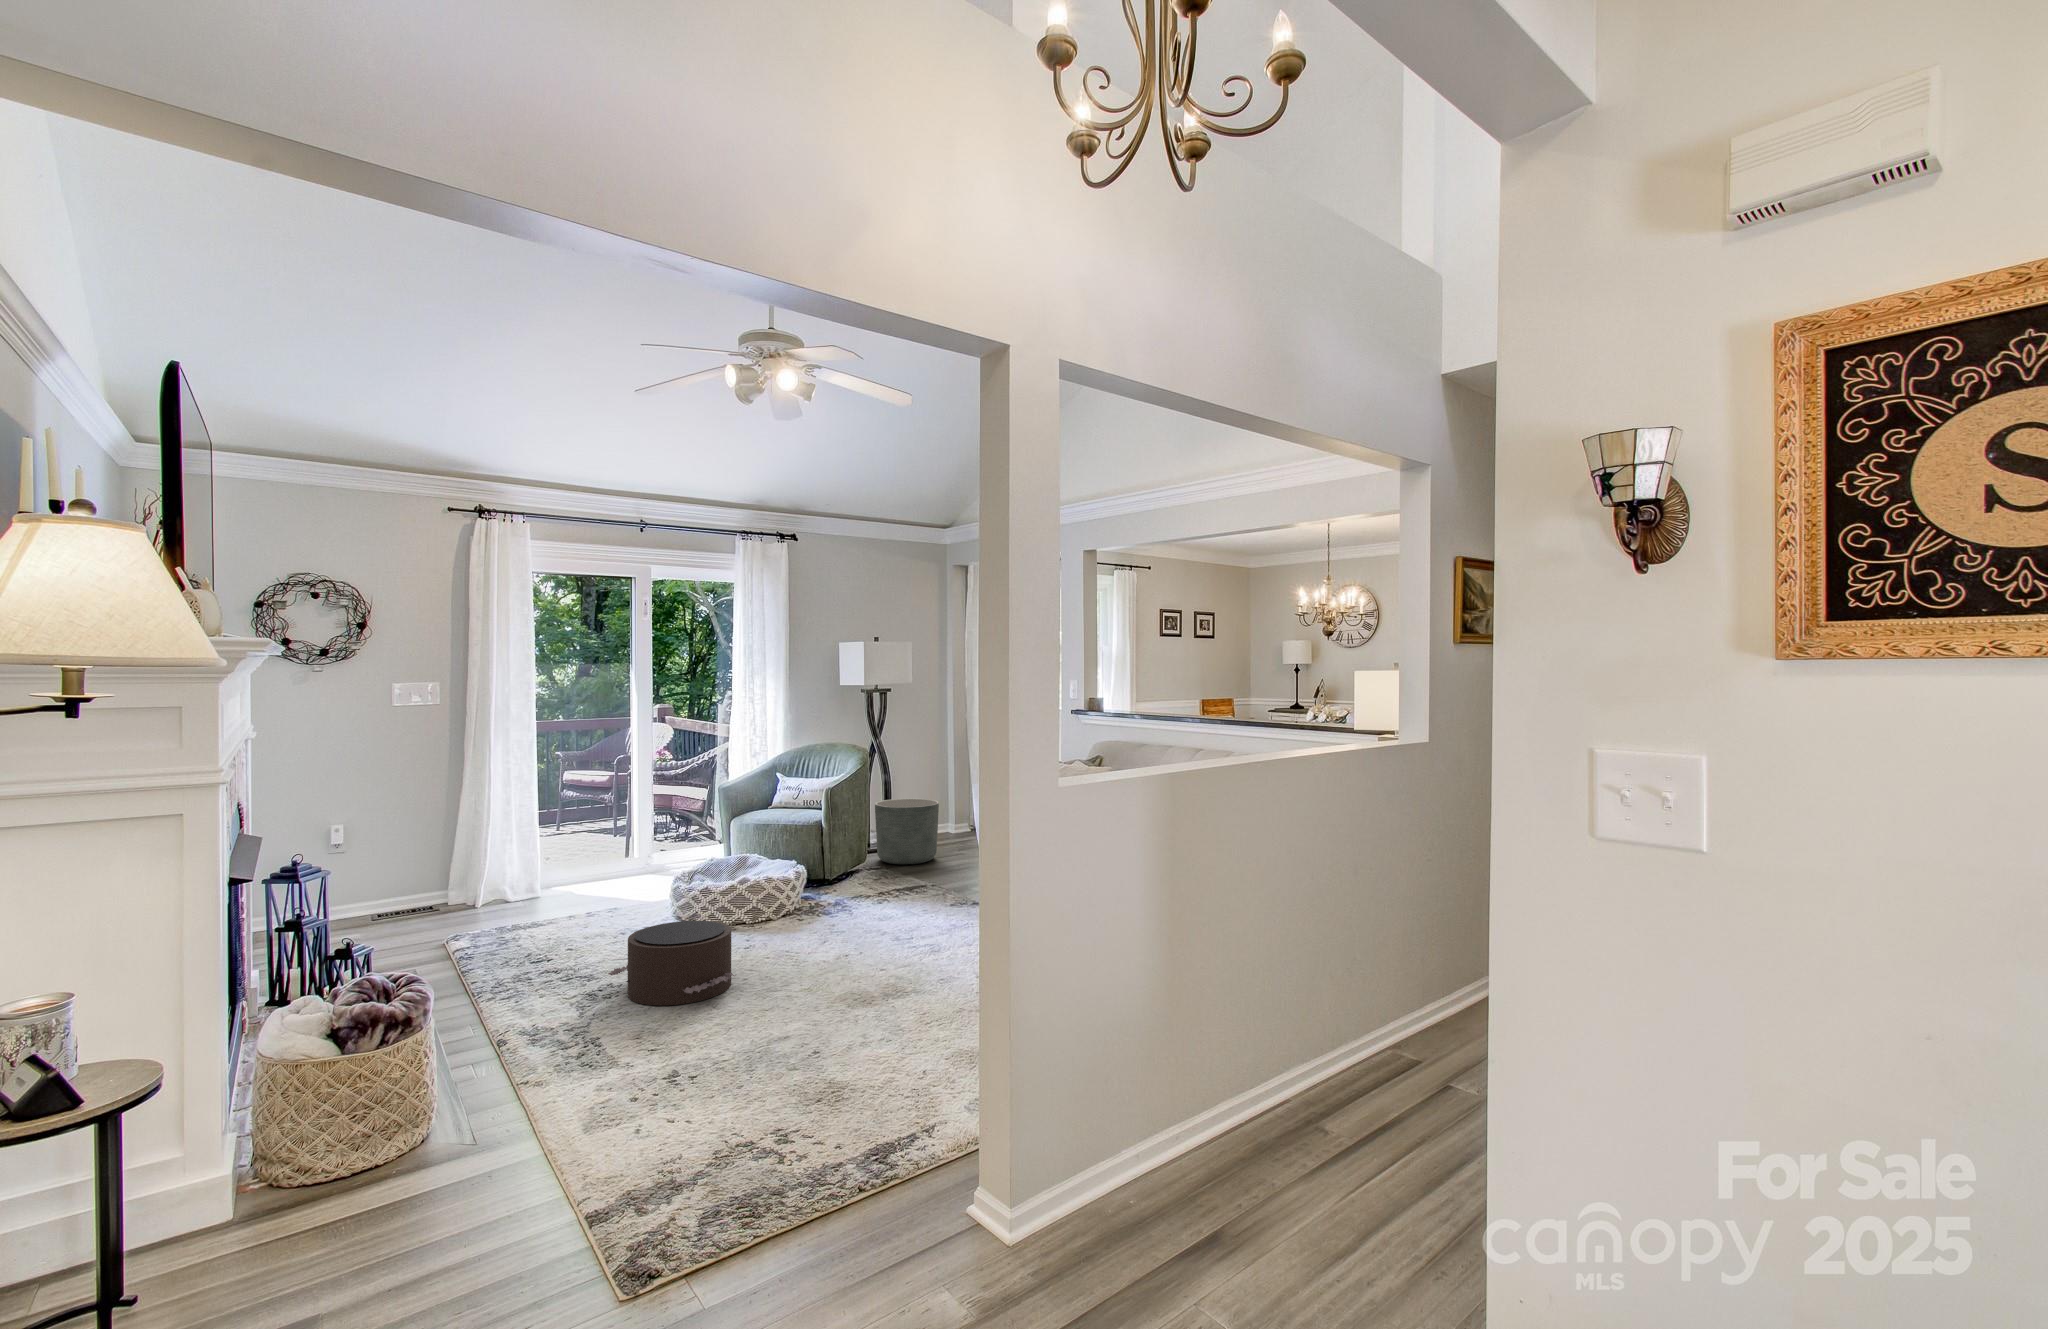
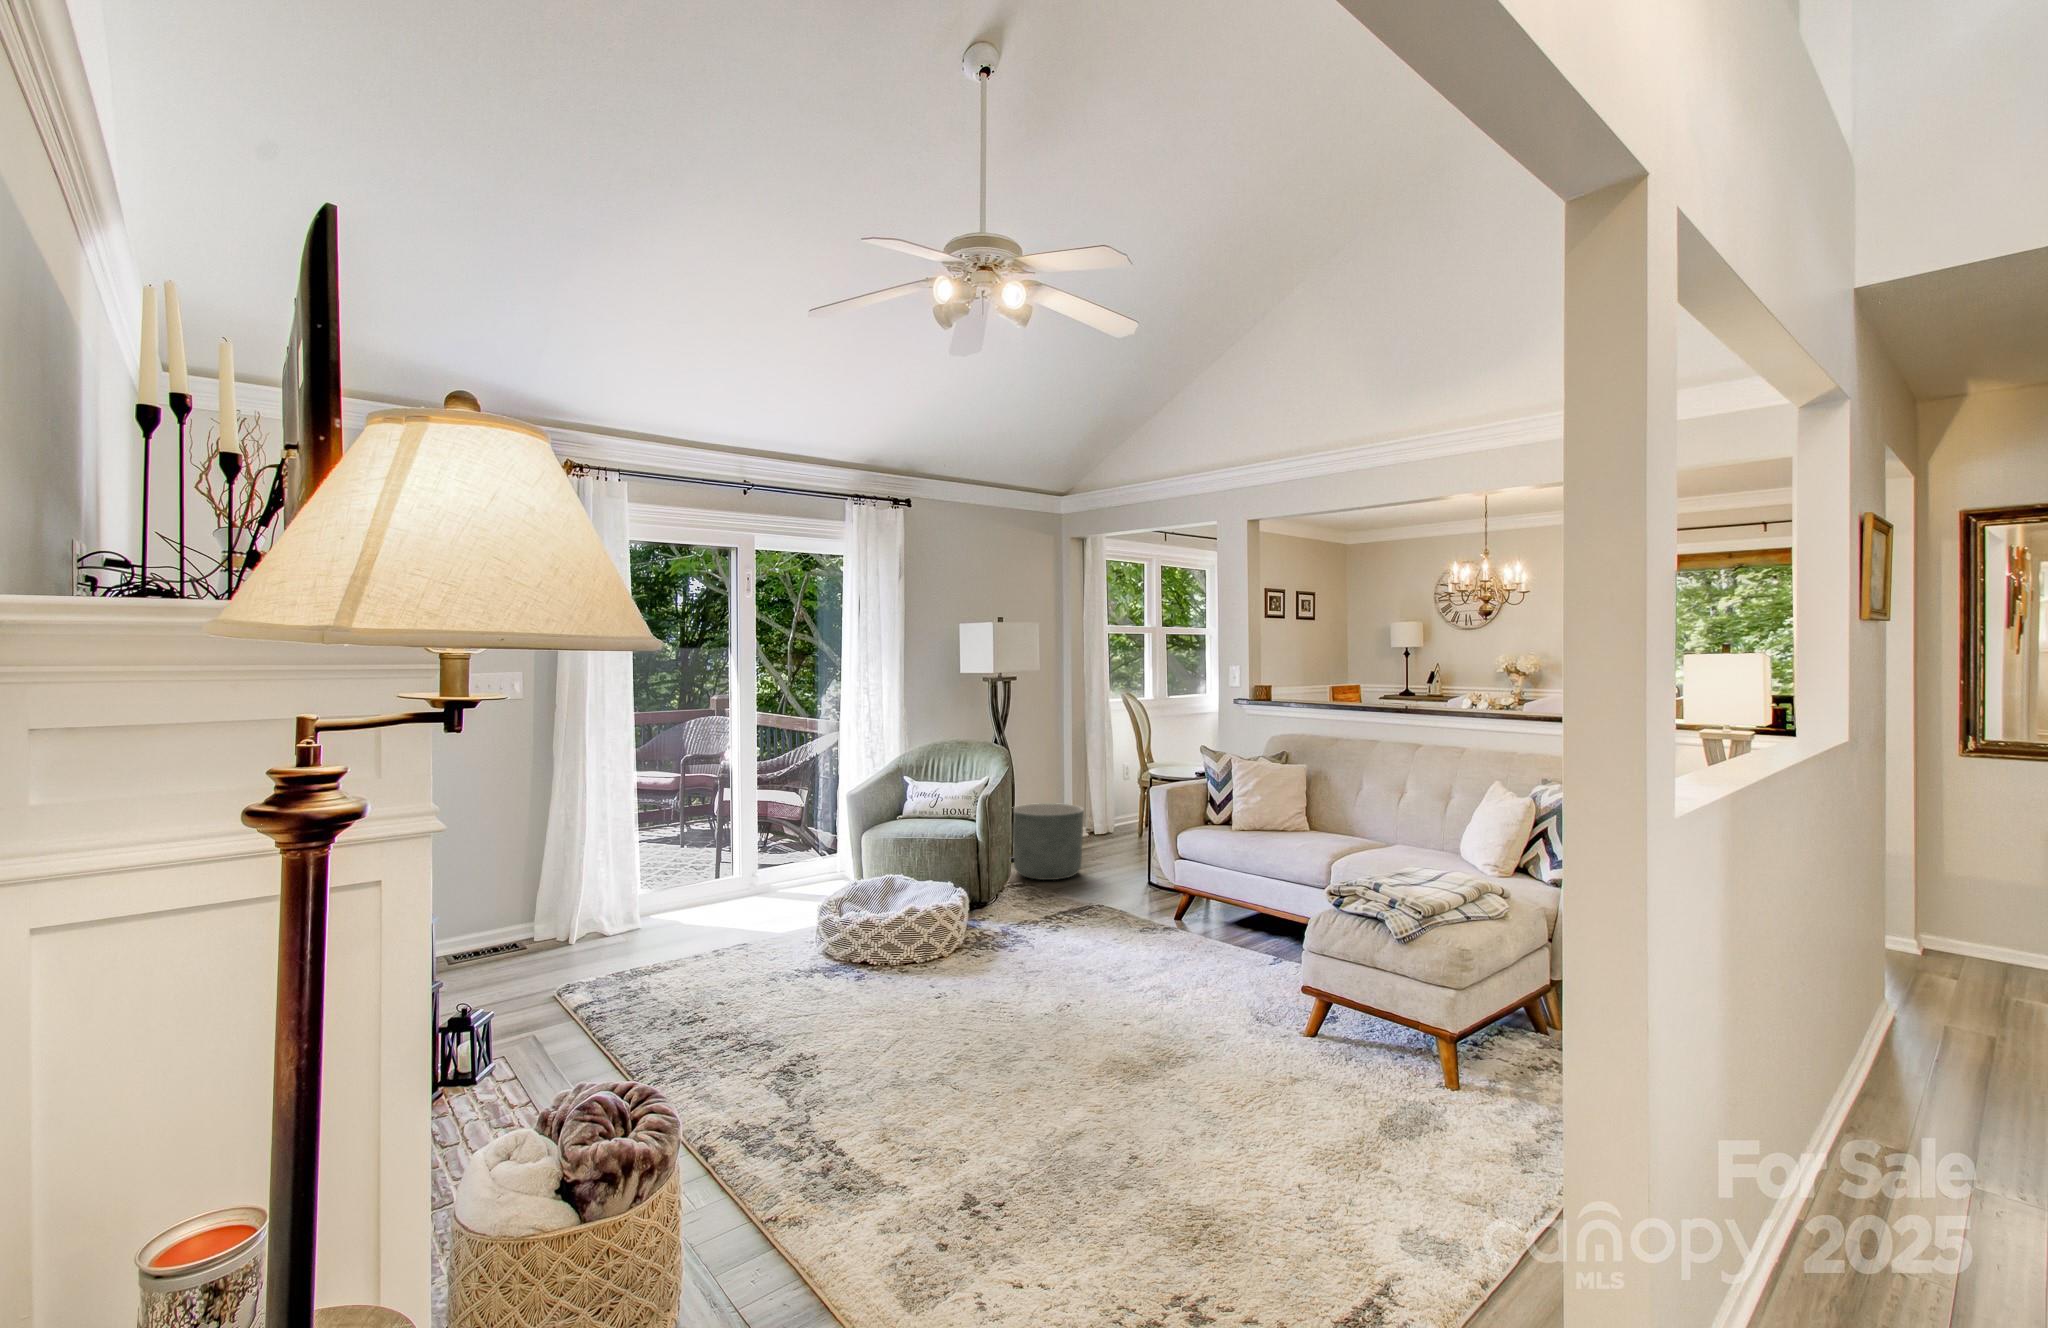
pouf: present [608,921,735,1005] -> none [800,970,964,1085]

